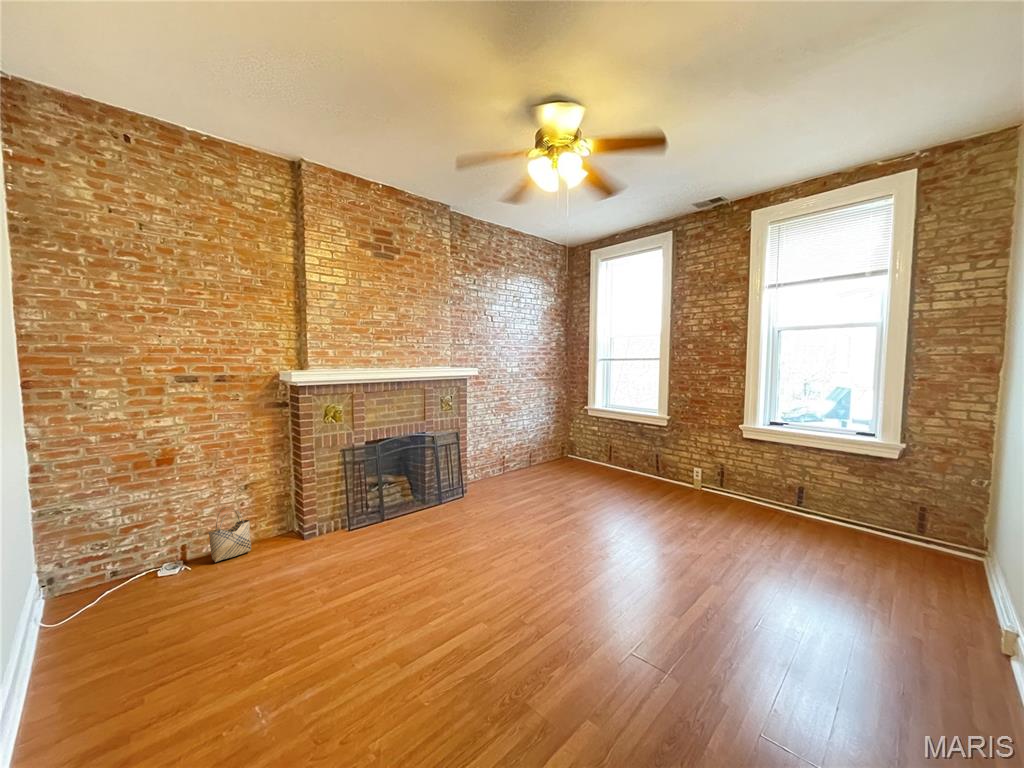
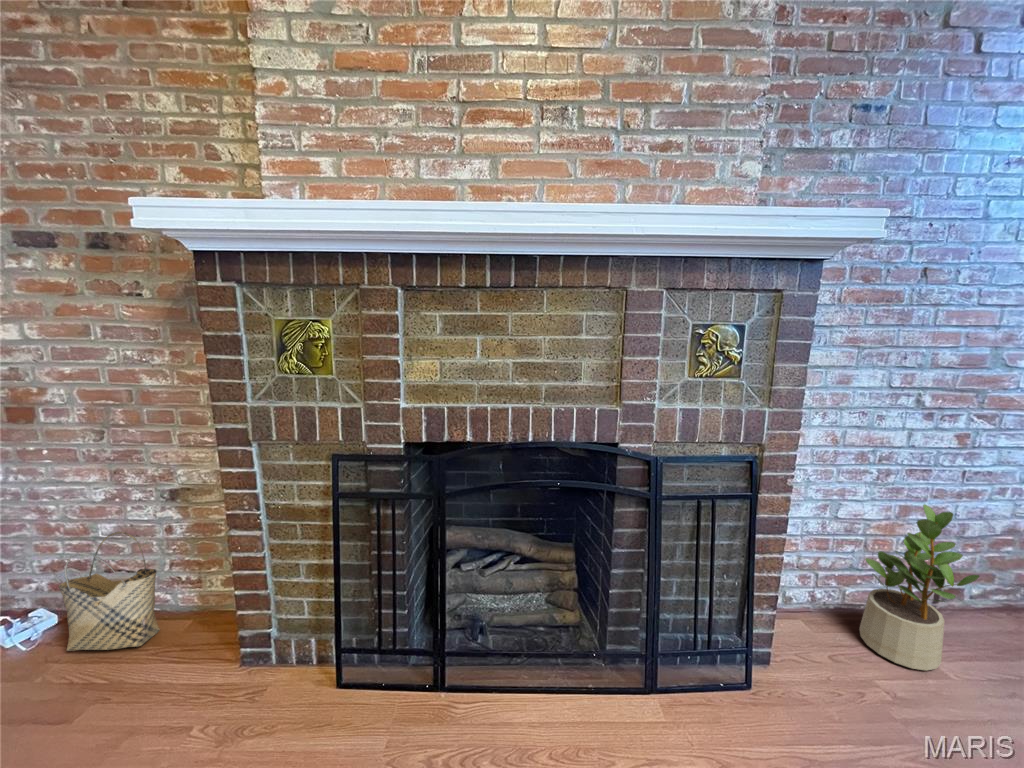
potted plant: none [486,438,508,482] -> present [859,504,979,671]

